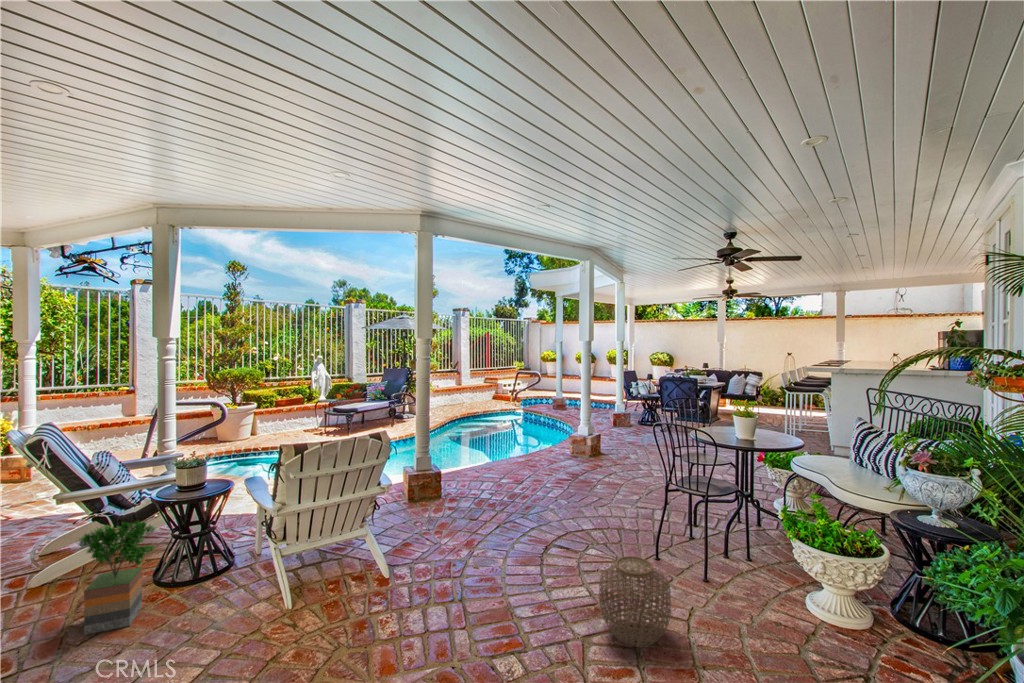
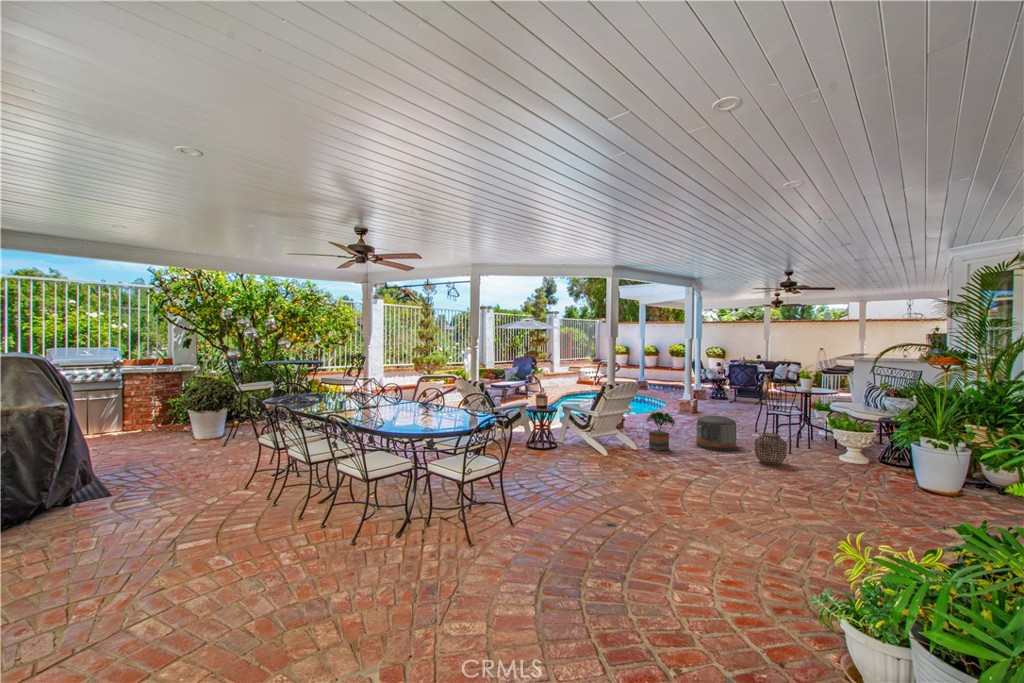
pouf: none [523,487,597,571] -> present [696,416,736,451]
potted tree: present [79,521,155,635] -> present [647,412,675,450]

